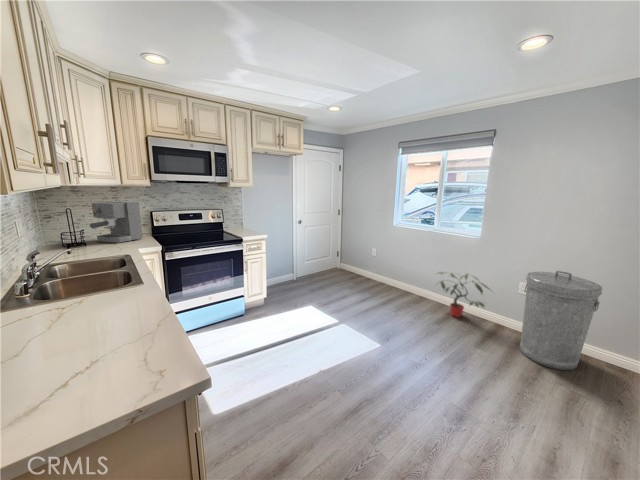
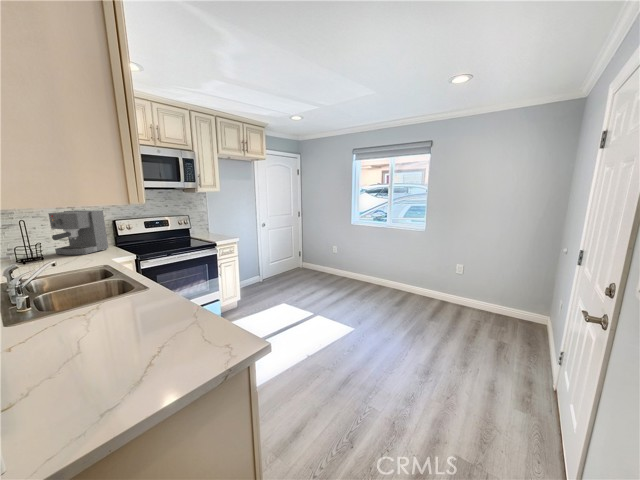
trash can: present [520,271,602,370] -> none [462,252,515,329]
potted plant: present [437,272,490,317] -> none [391,261,439,299]

